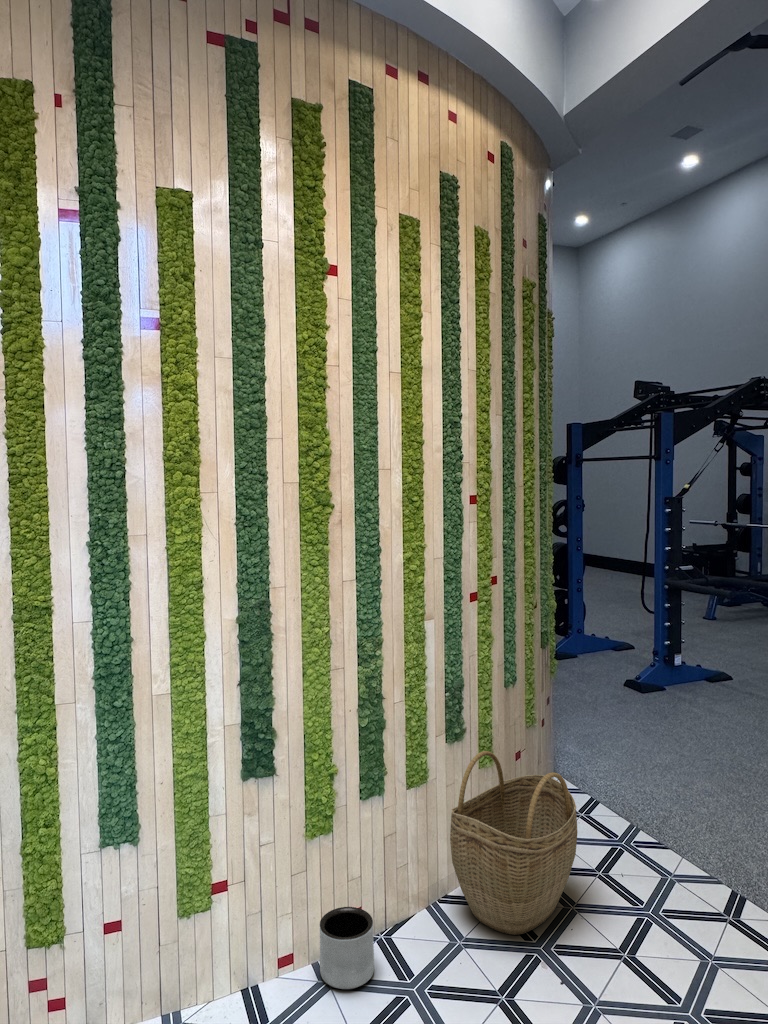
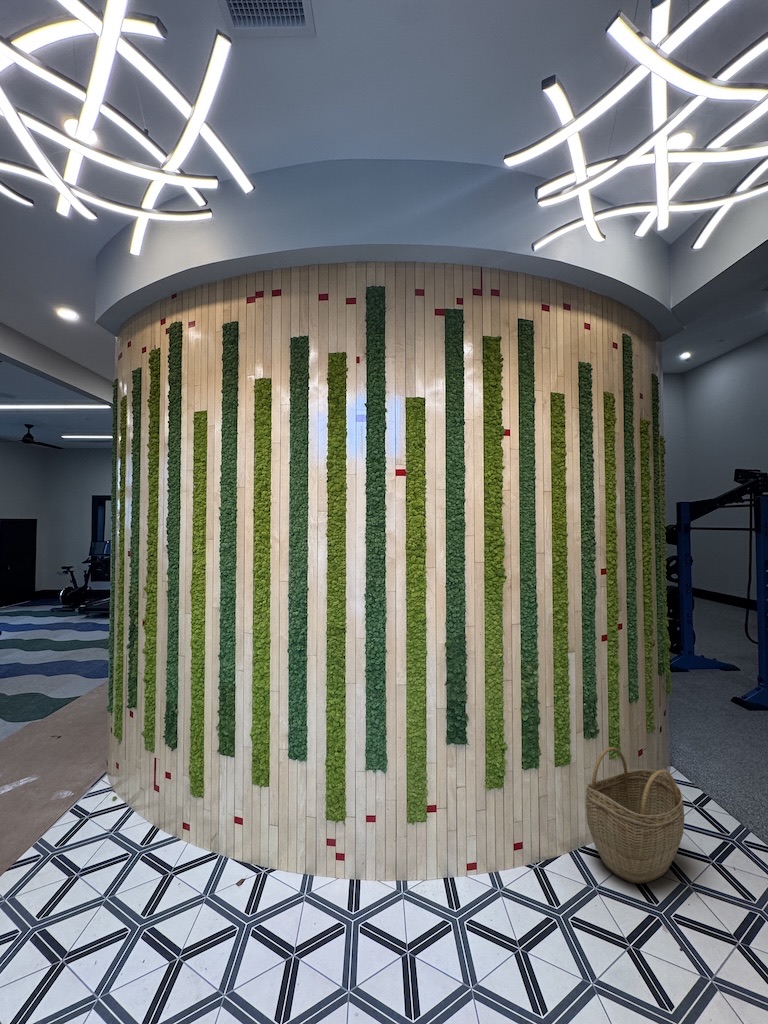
planter: present [320,907,374,989] -> none [494,837,530,893]

